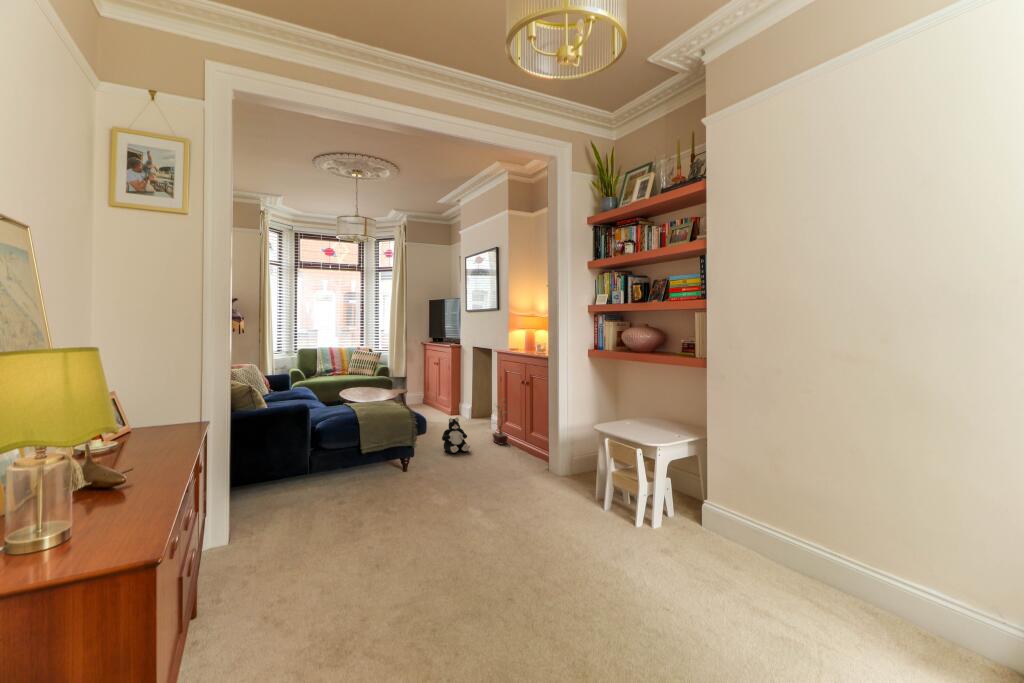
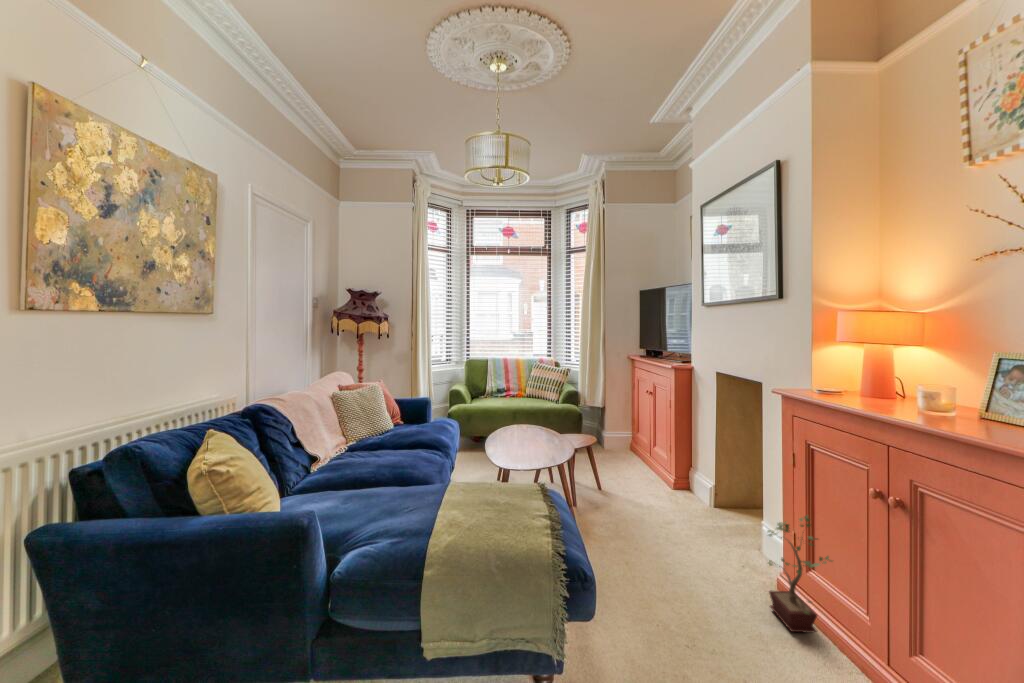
plush toy: present [442,418,470,453] -> none [643,551,715,651]

